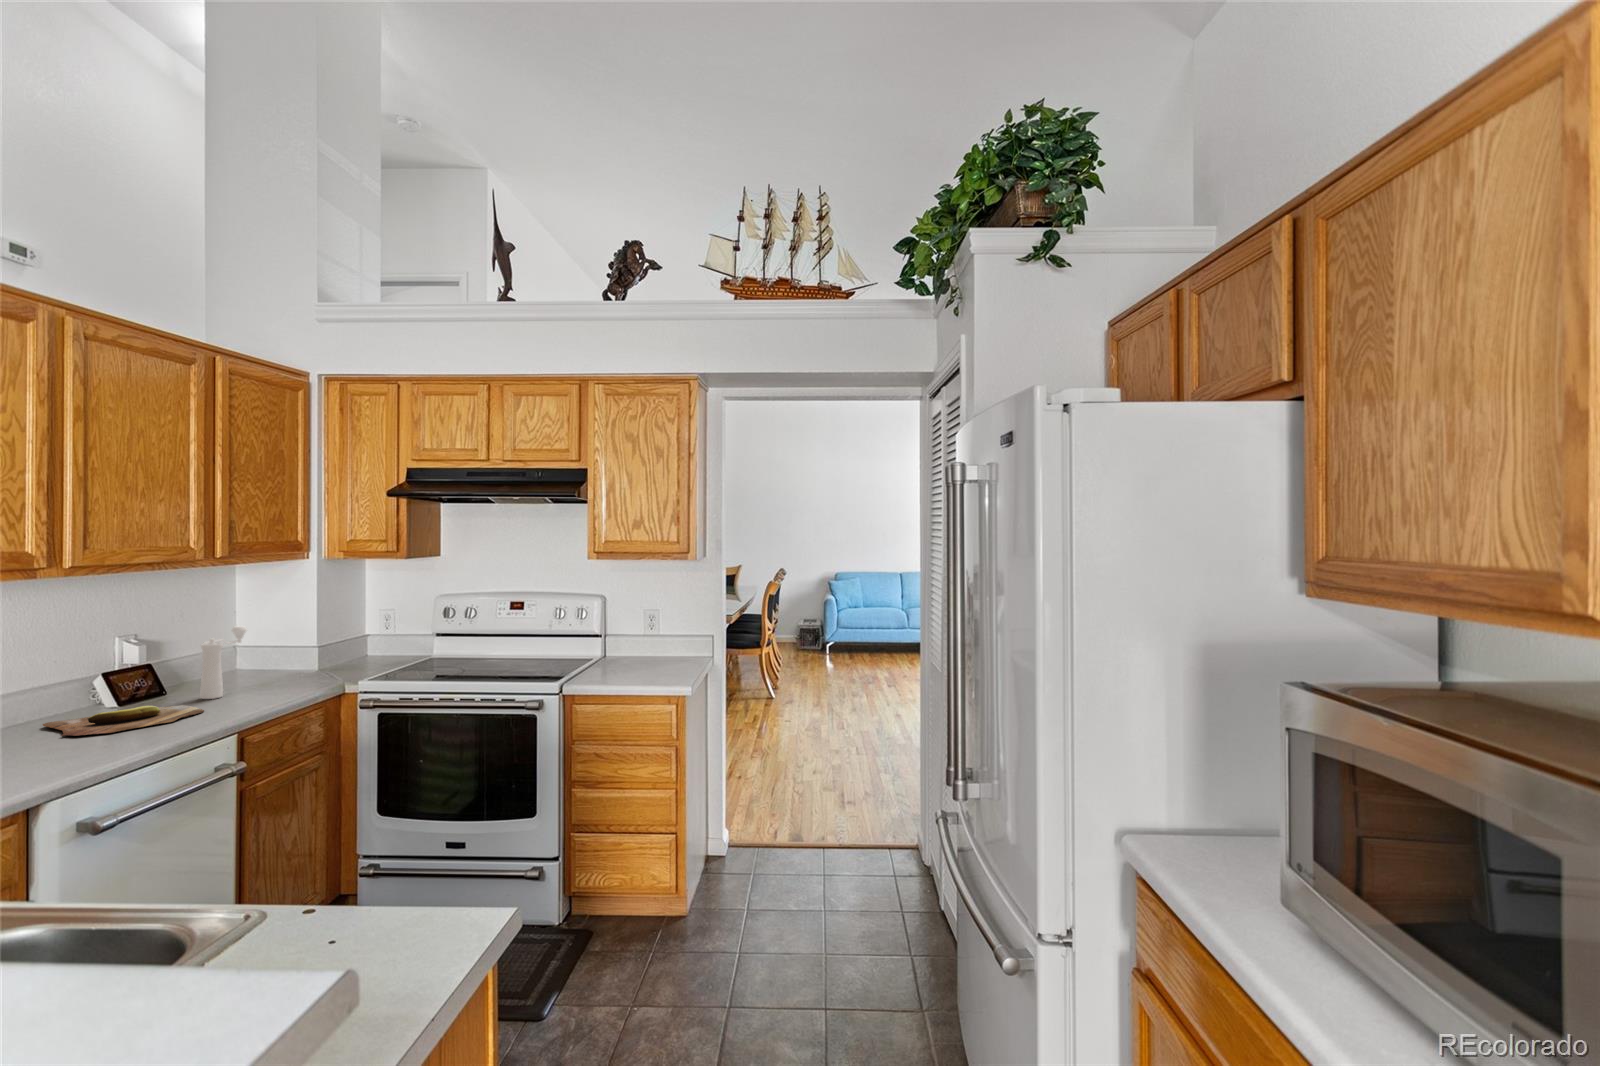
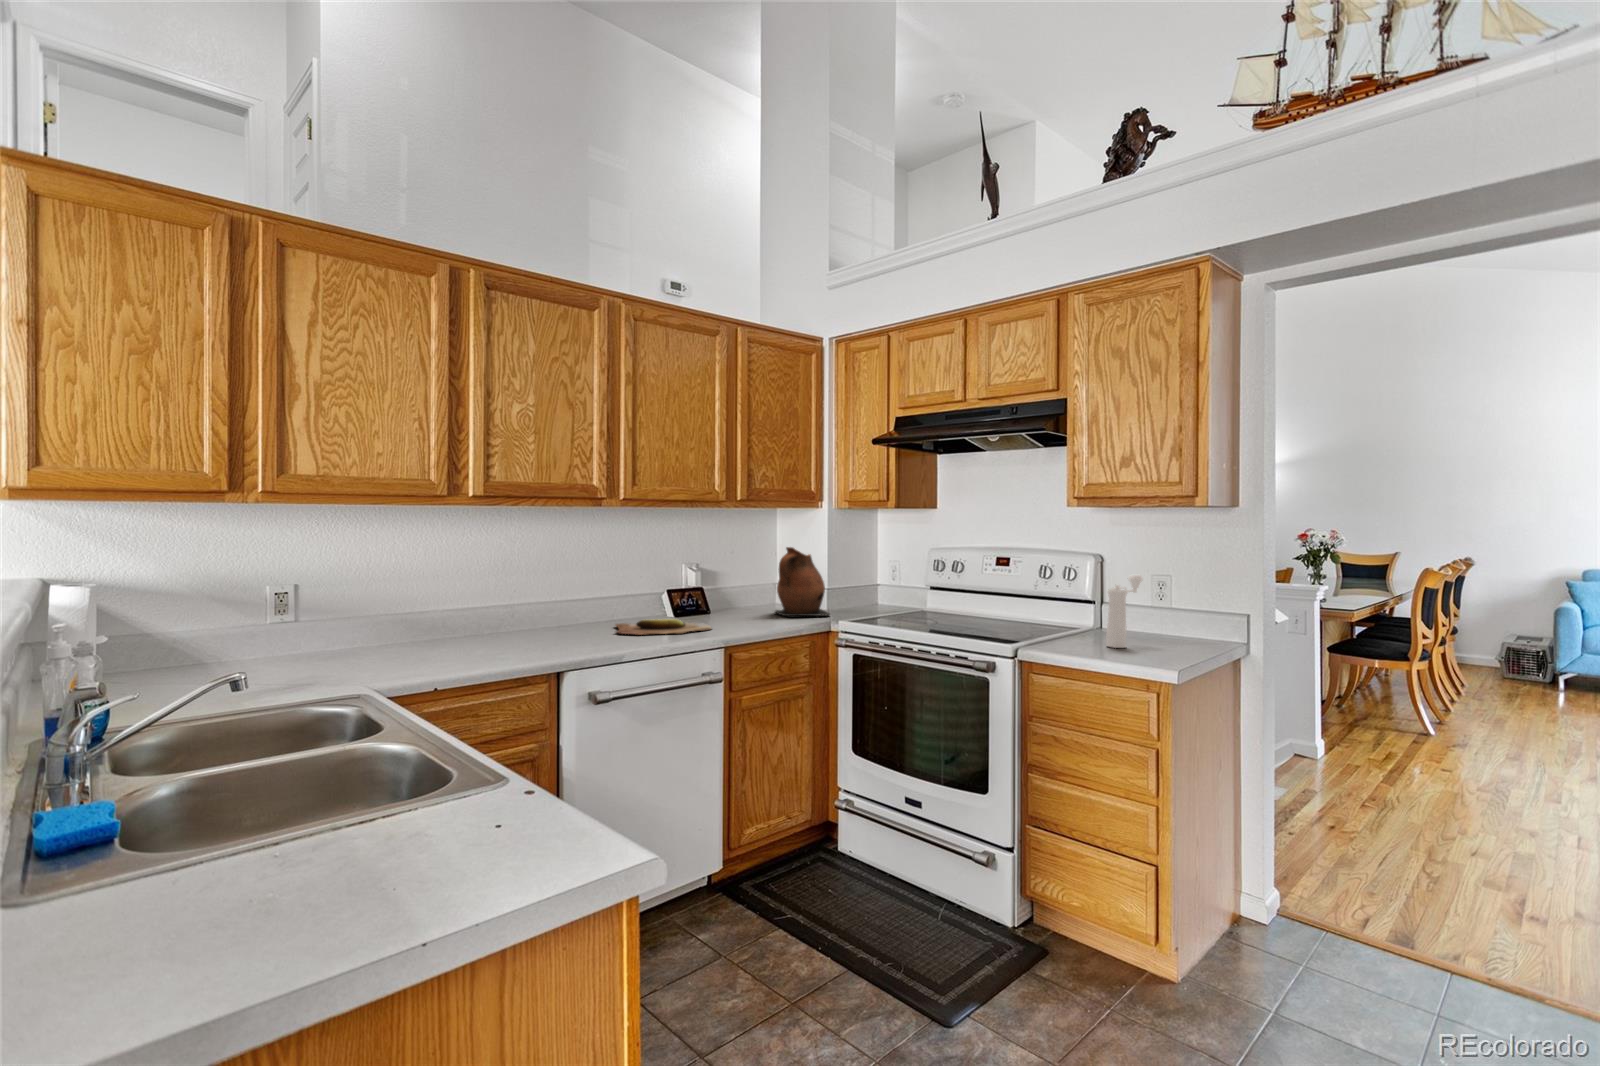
ceramic pitcher: none [249,604,332,682] -> present [775,547,830,616]
pepper mill: present [200,626,247,699] -> present [1106,575,1143,648]

